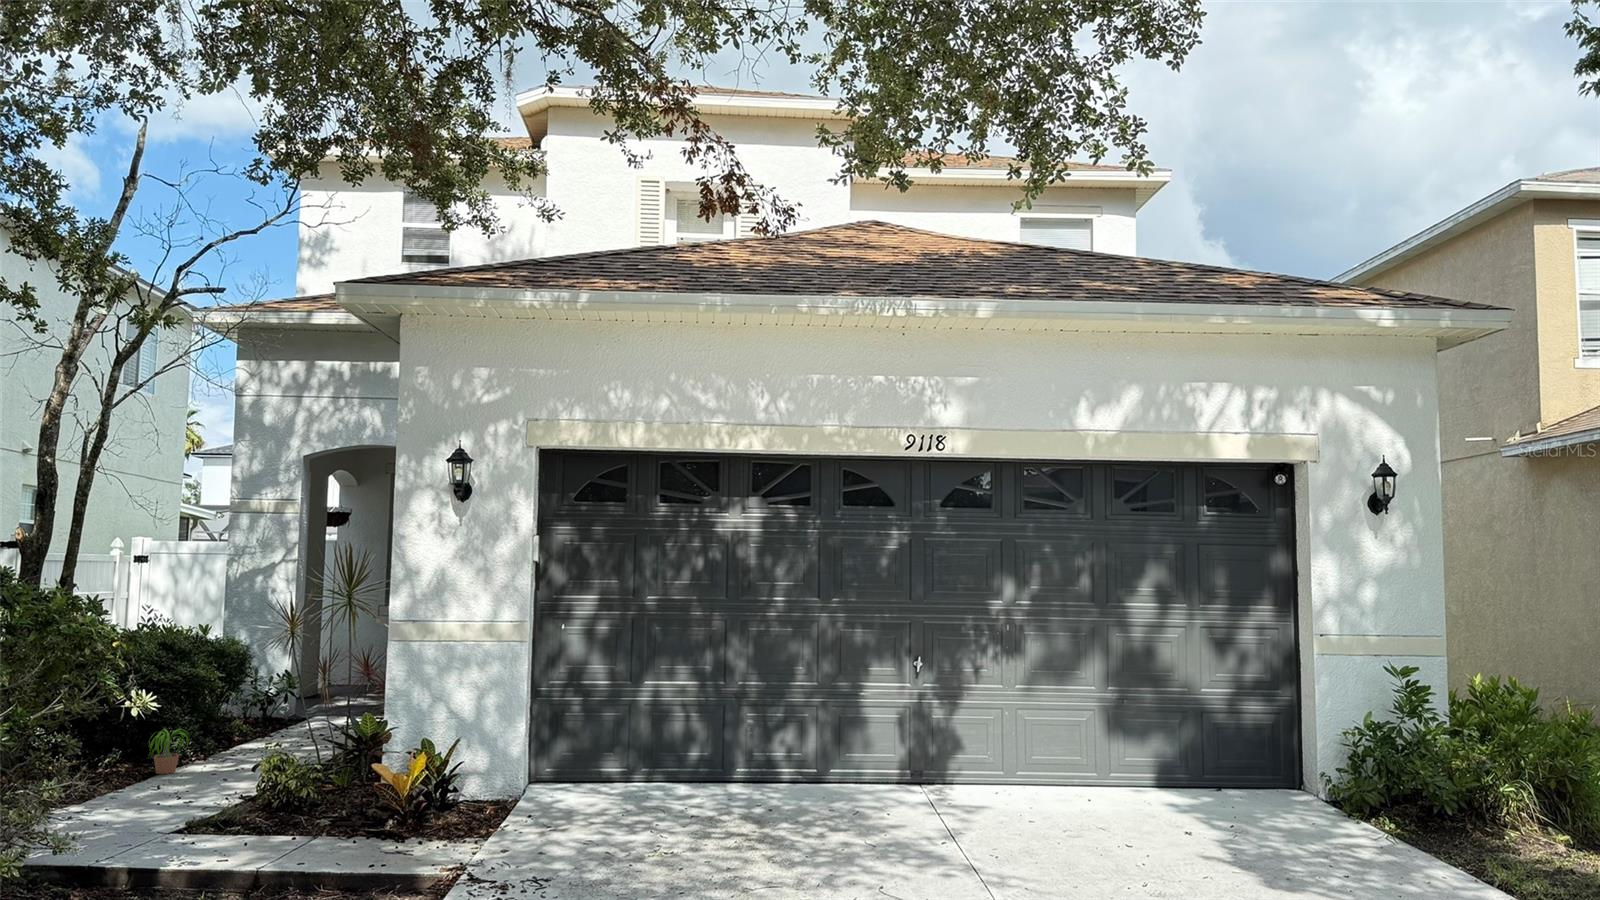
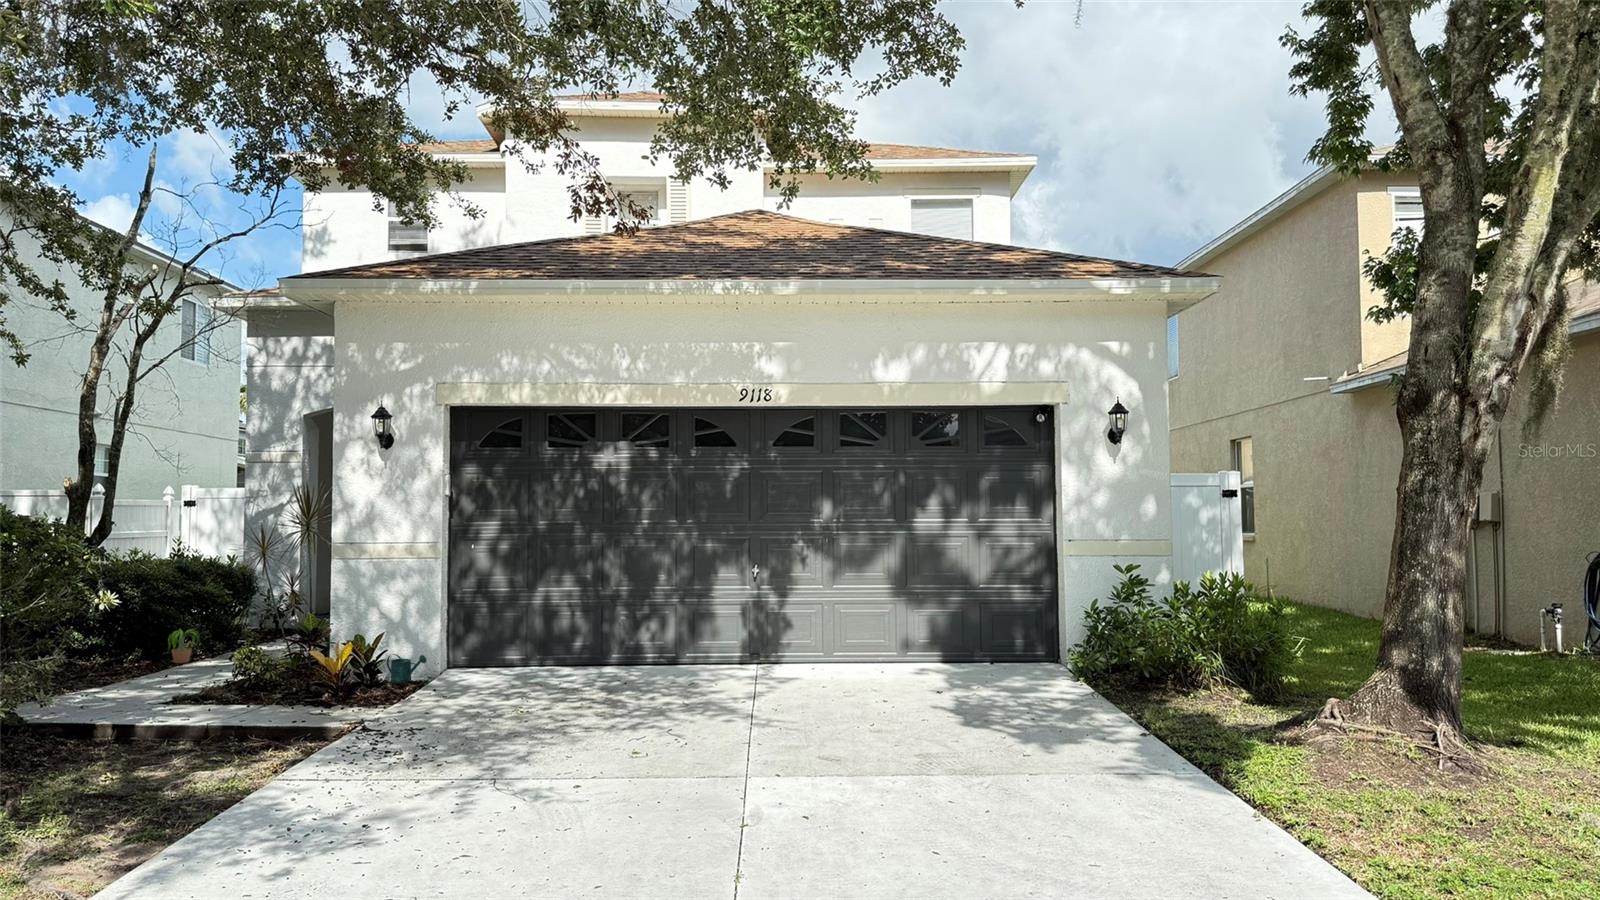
watering can: none [456,767,510,806] -> present [387,654,427,683]

